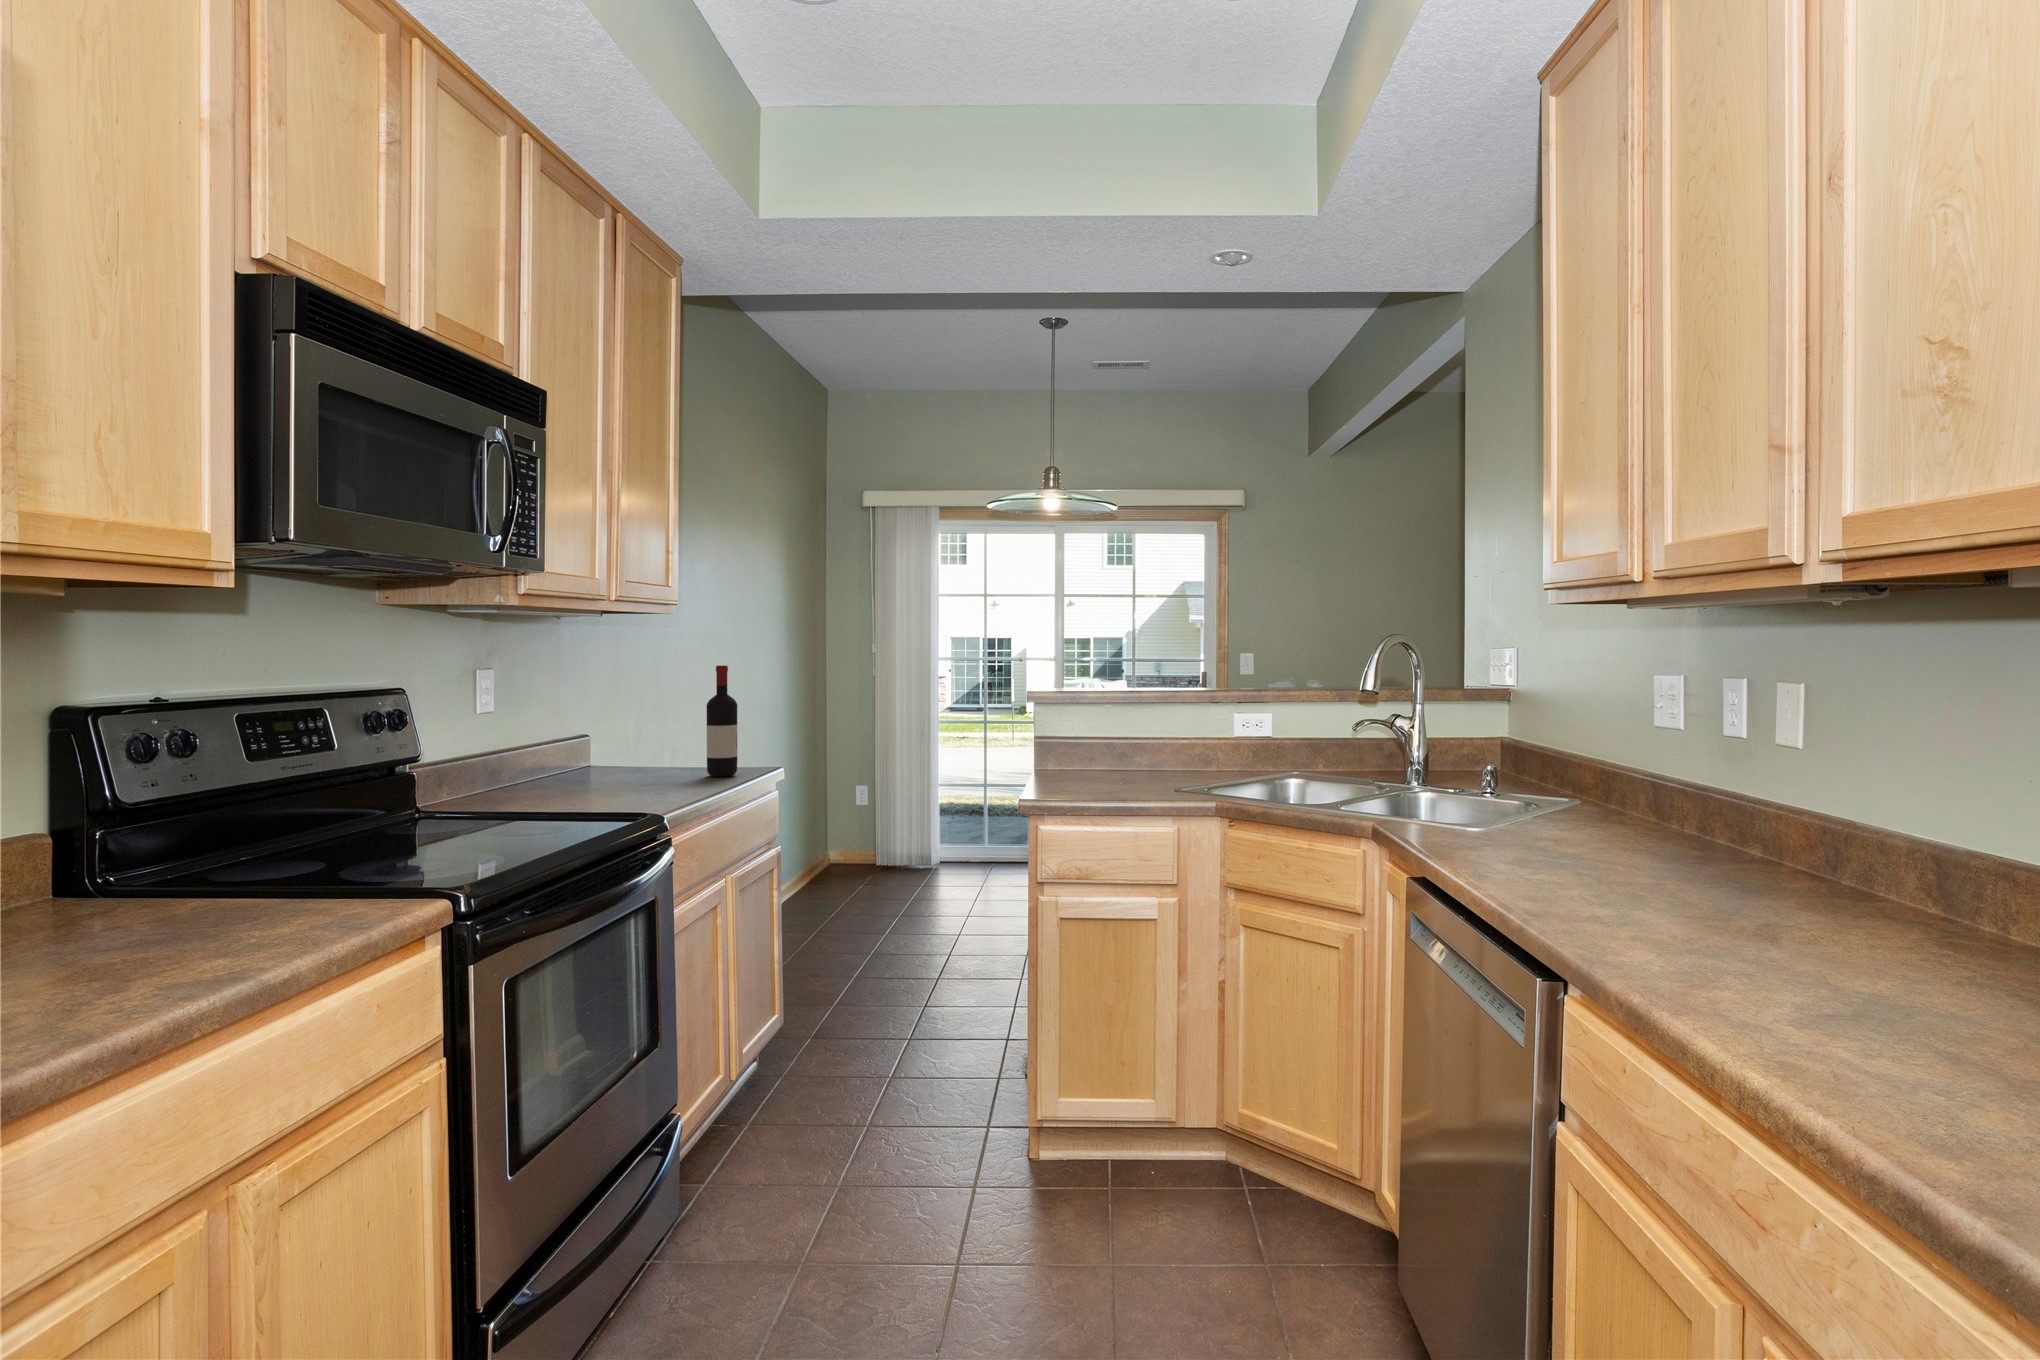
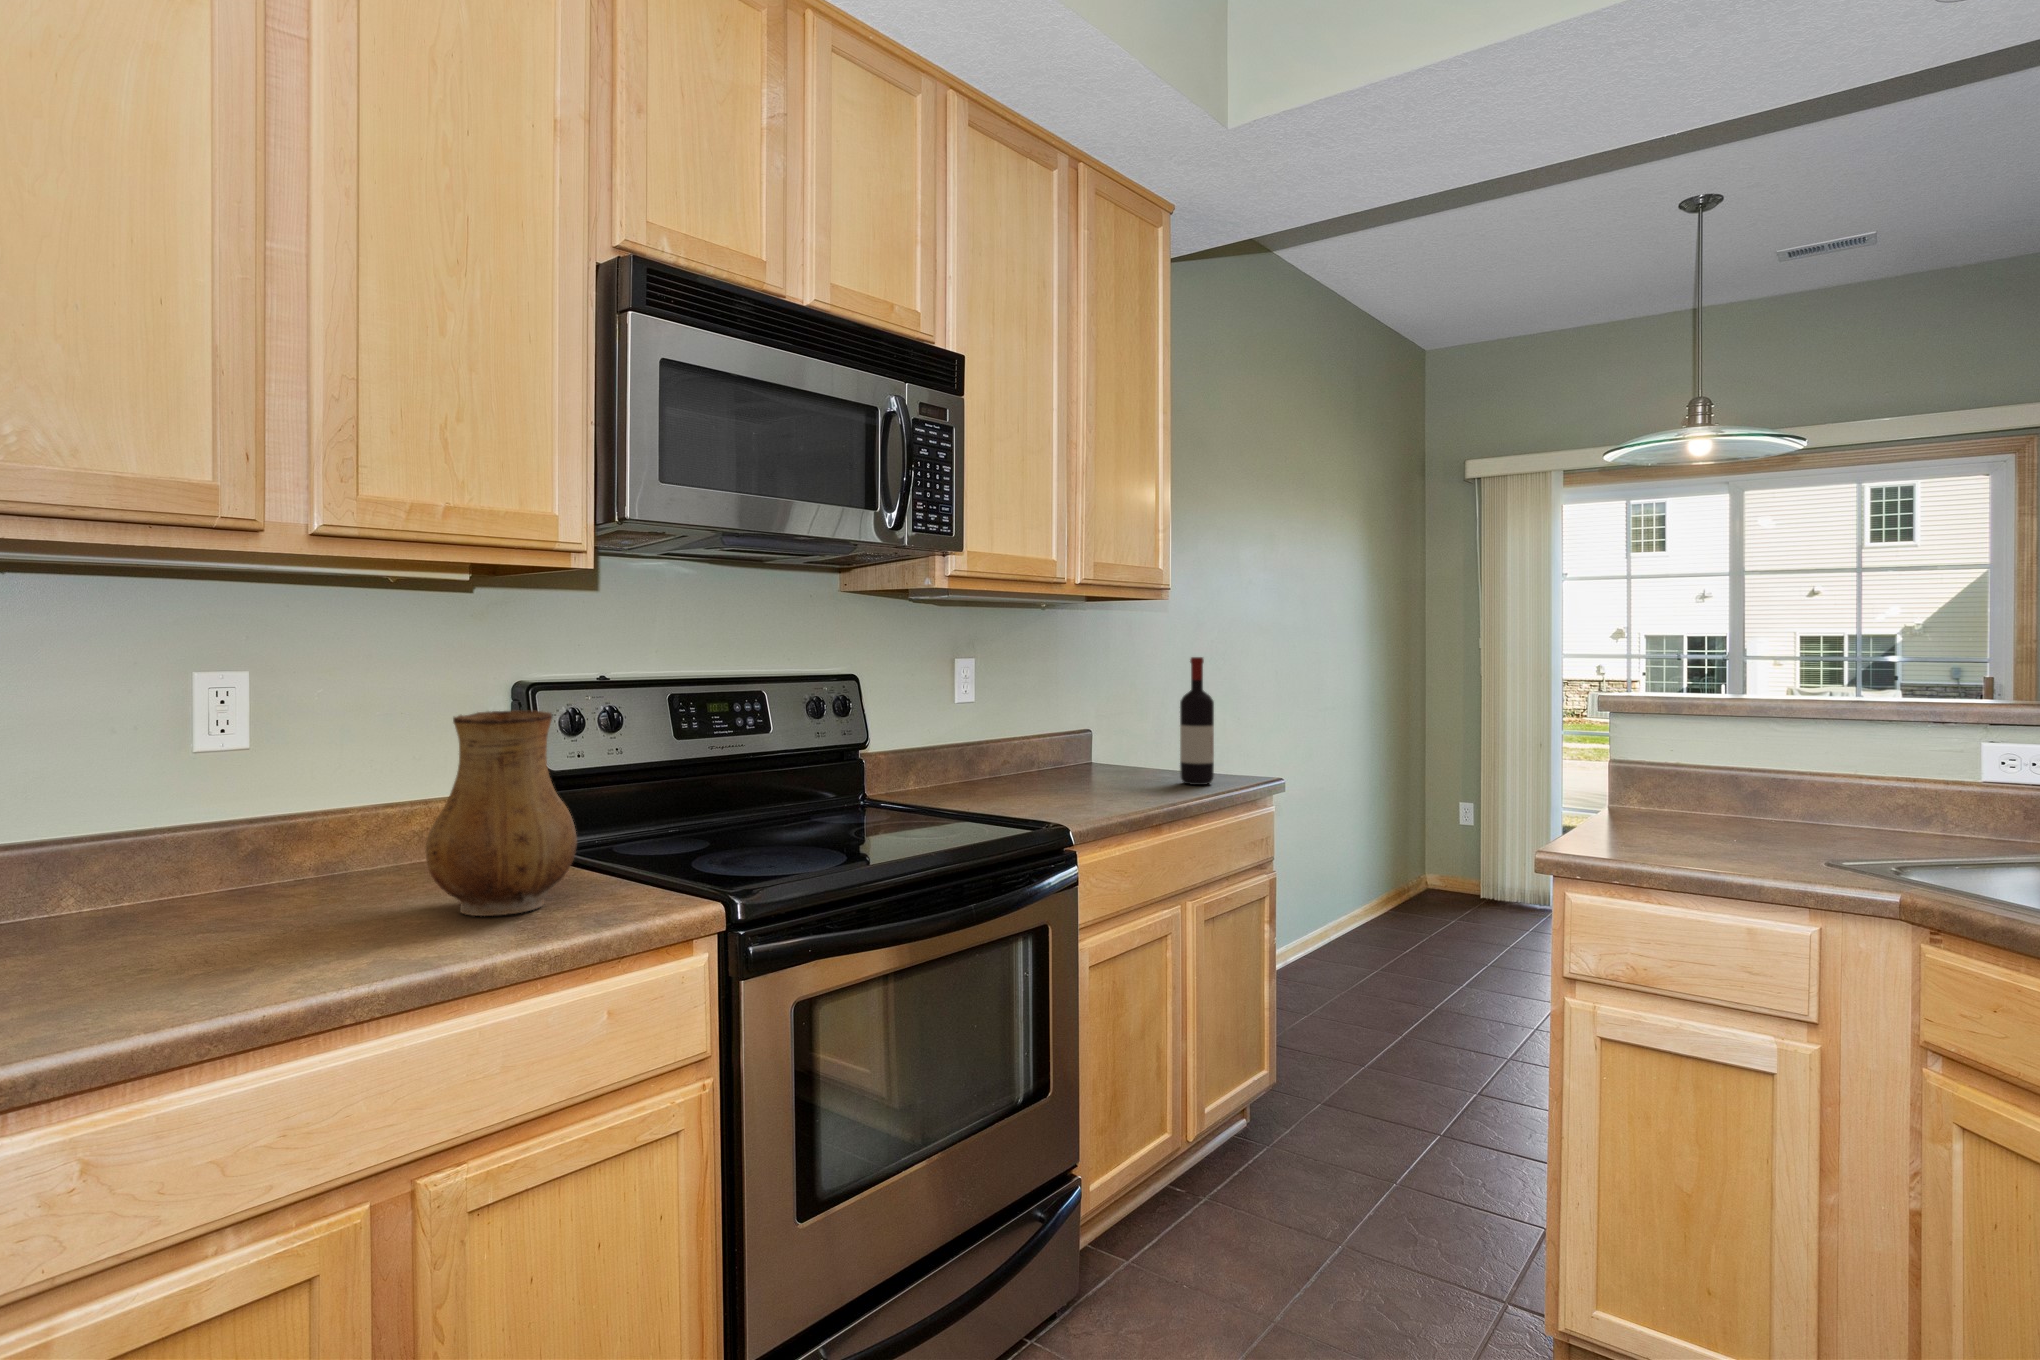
ceramic pitcher: none [107,736,285,947] -> present [426,710,577,916]

